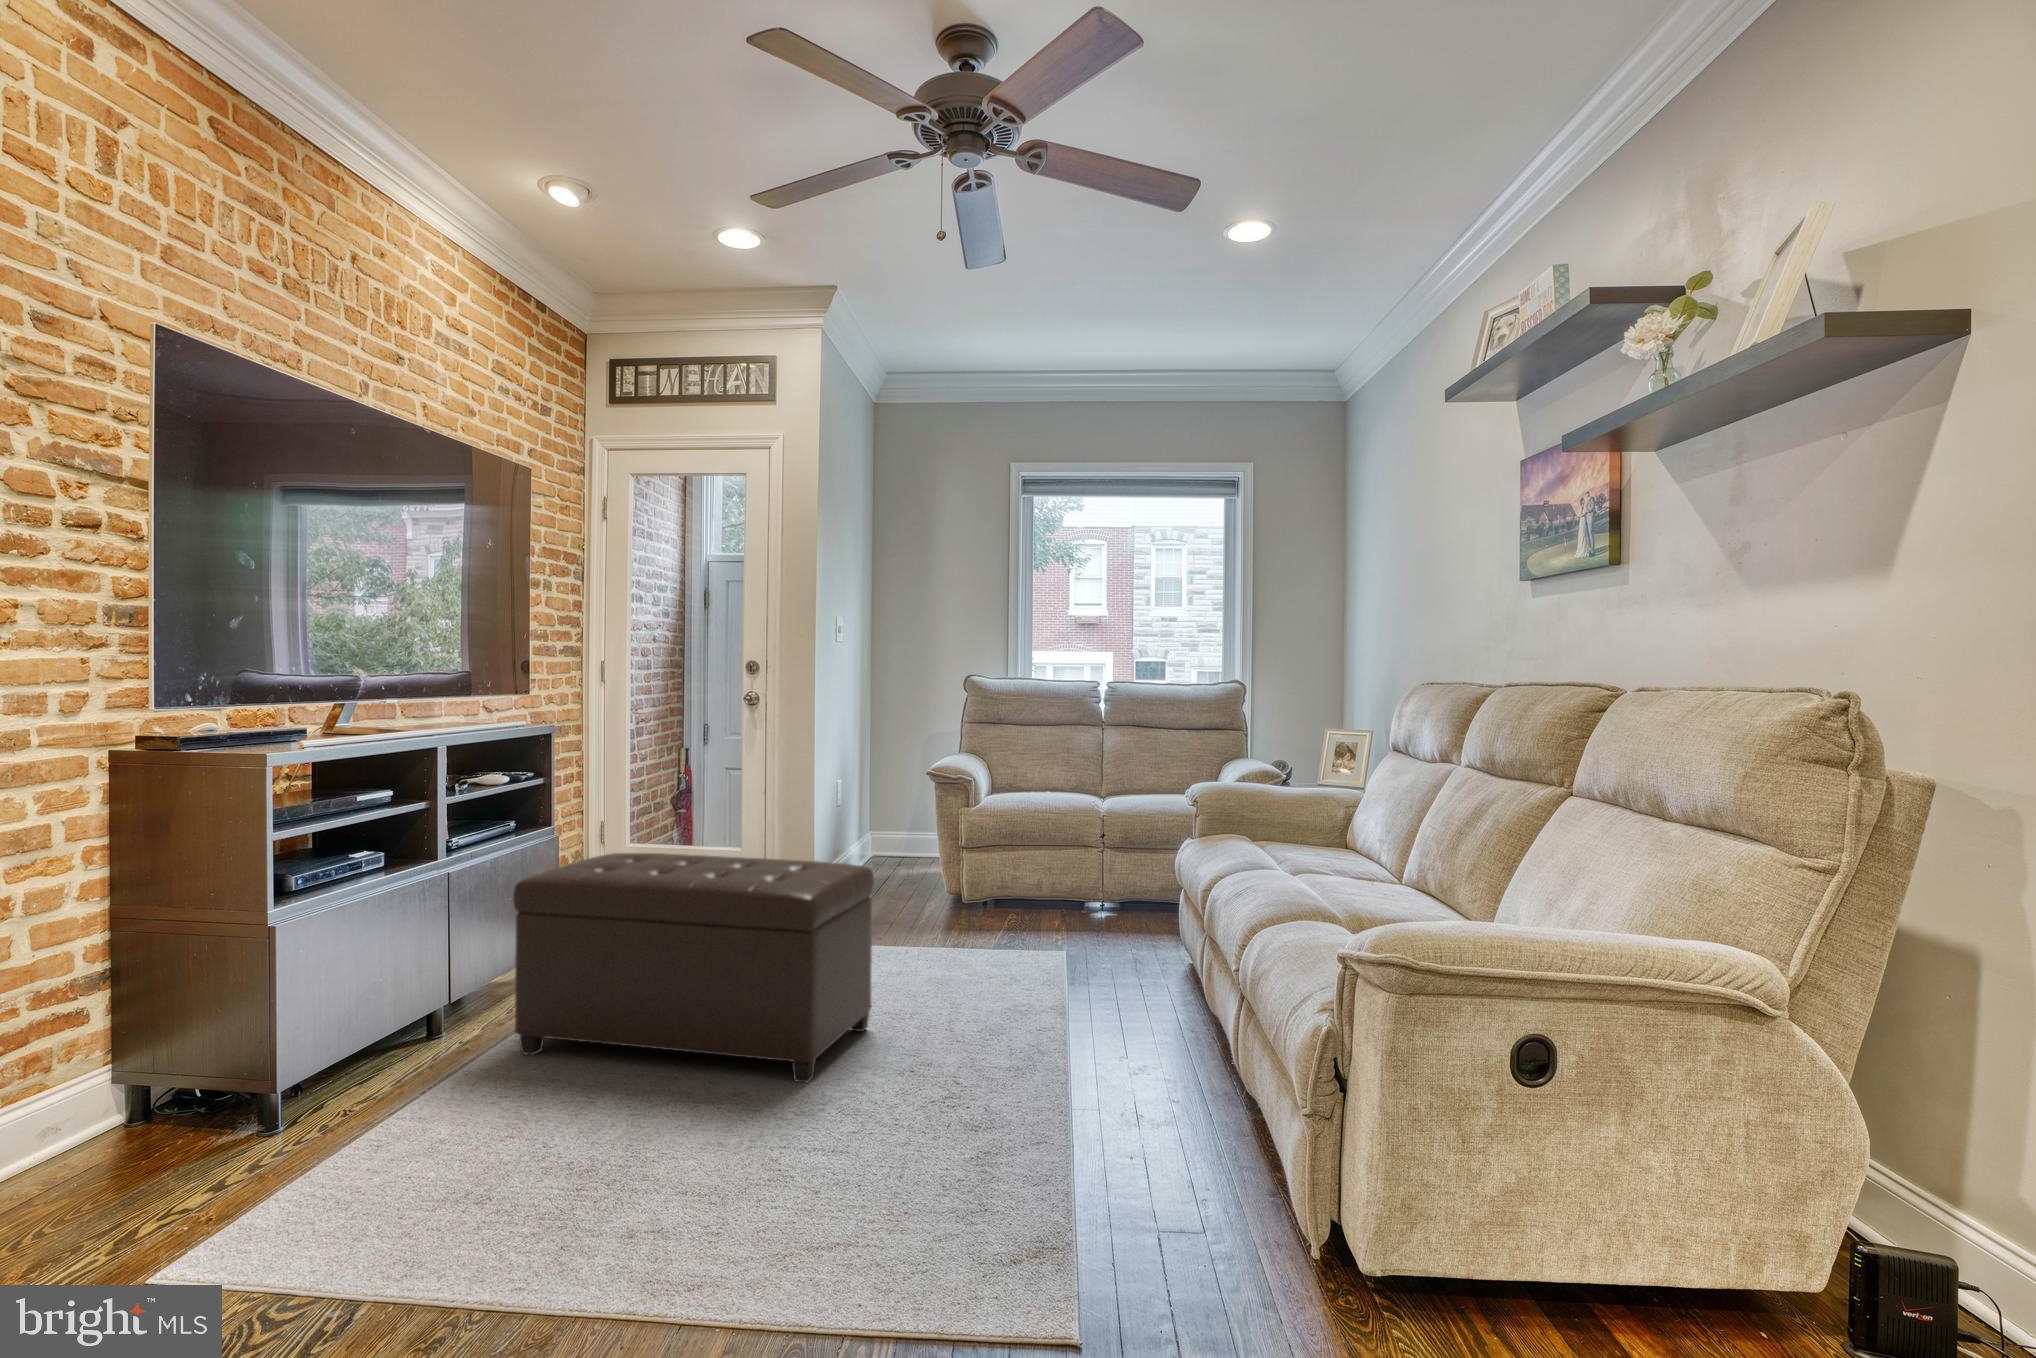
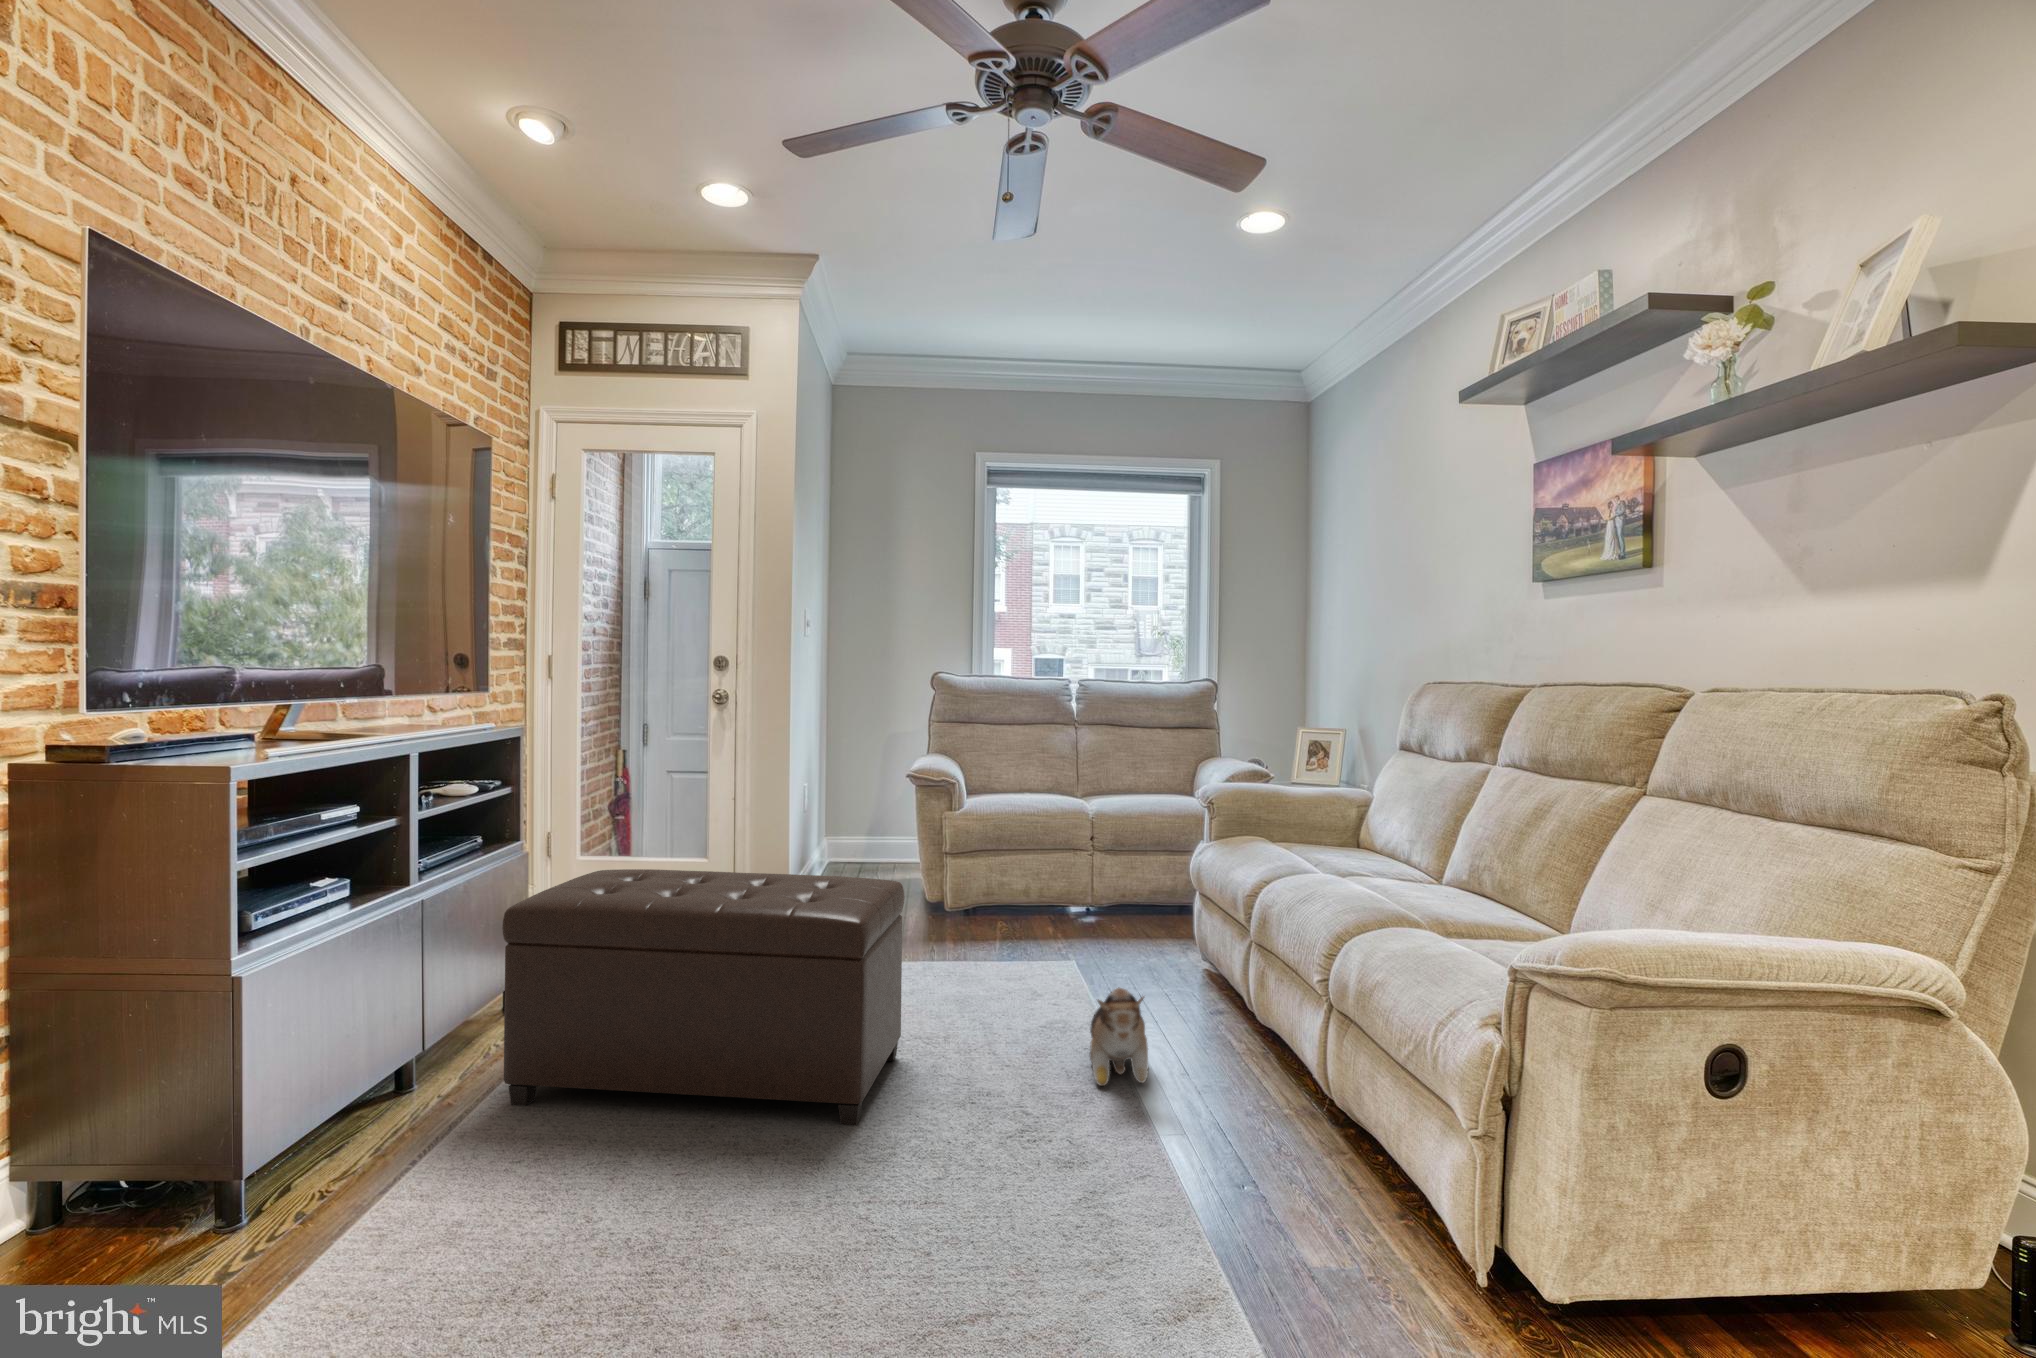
plush toy: none [1034,967,1097,1060] -> present [1090,988,1148,1086]

